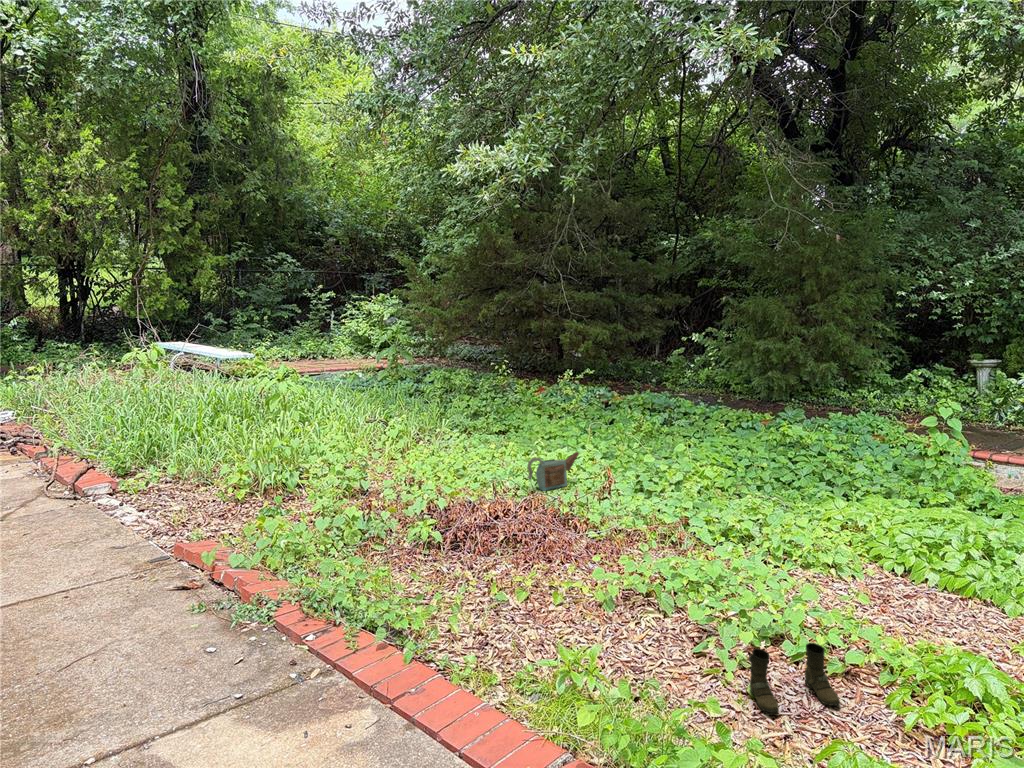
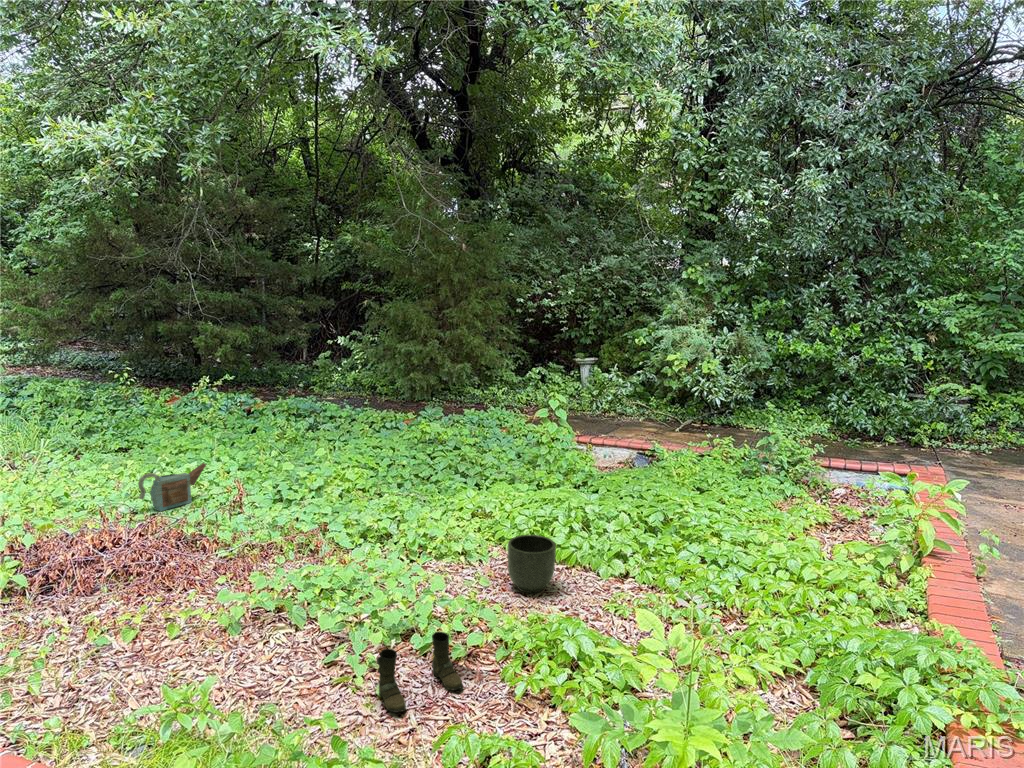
planter: none [890,557,953,624] -> present [508,535,556,593]

